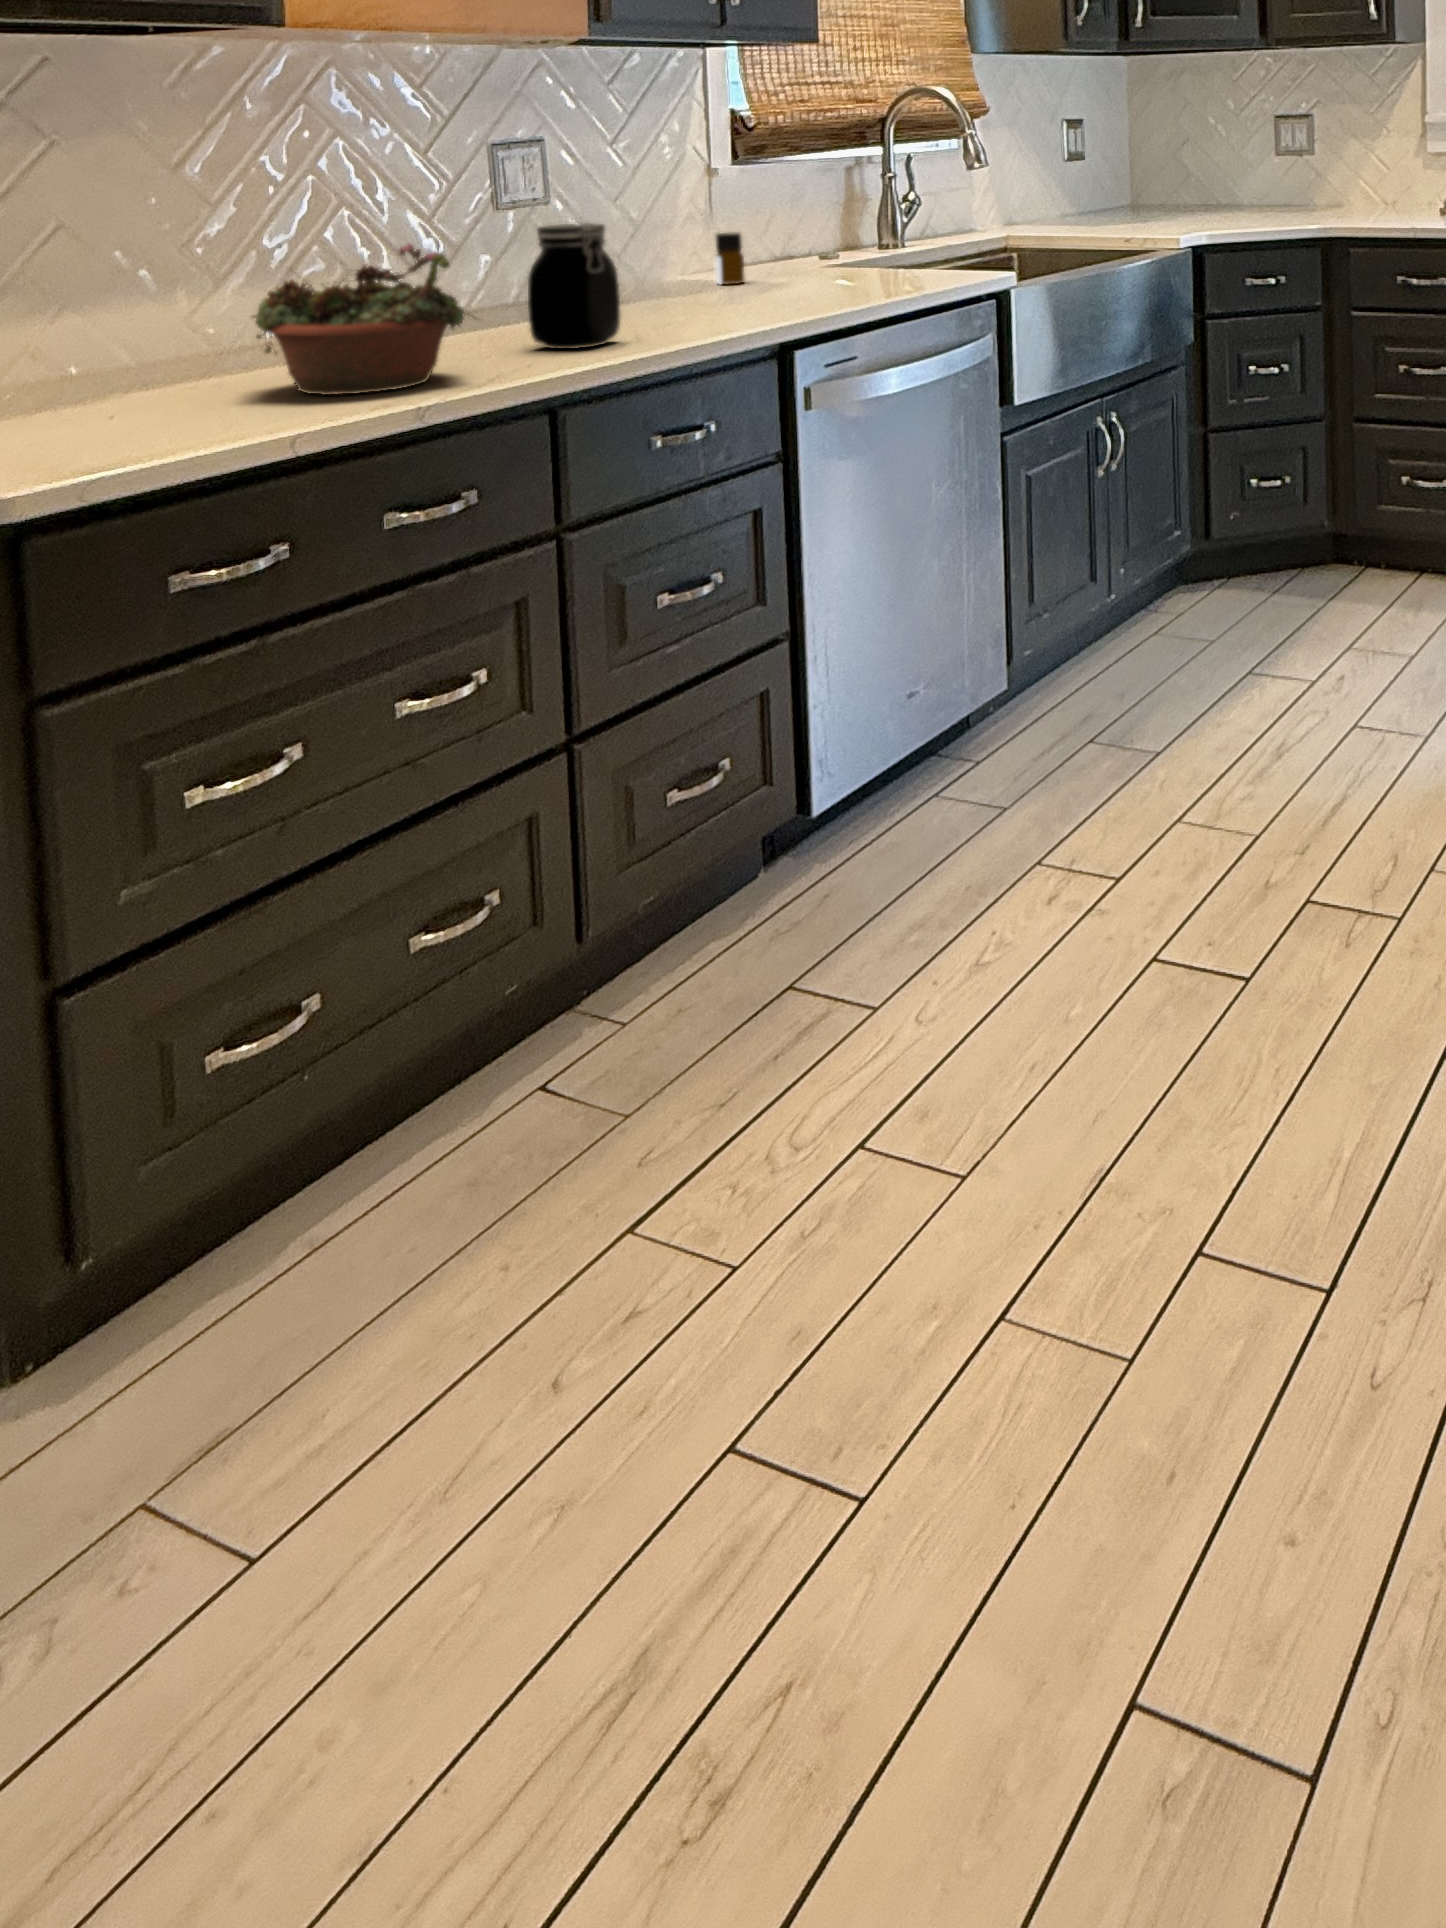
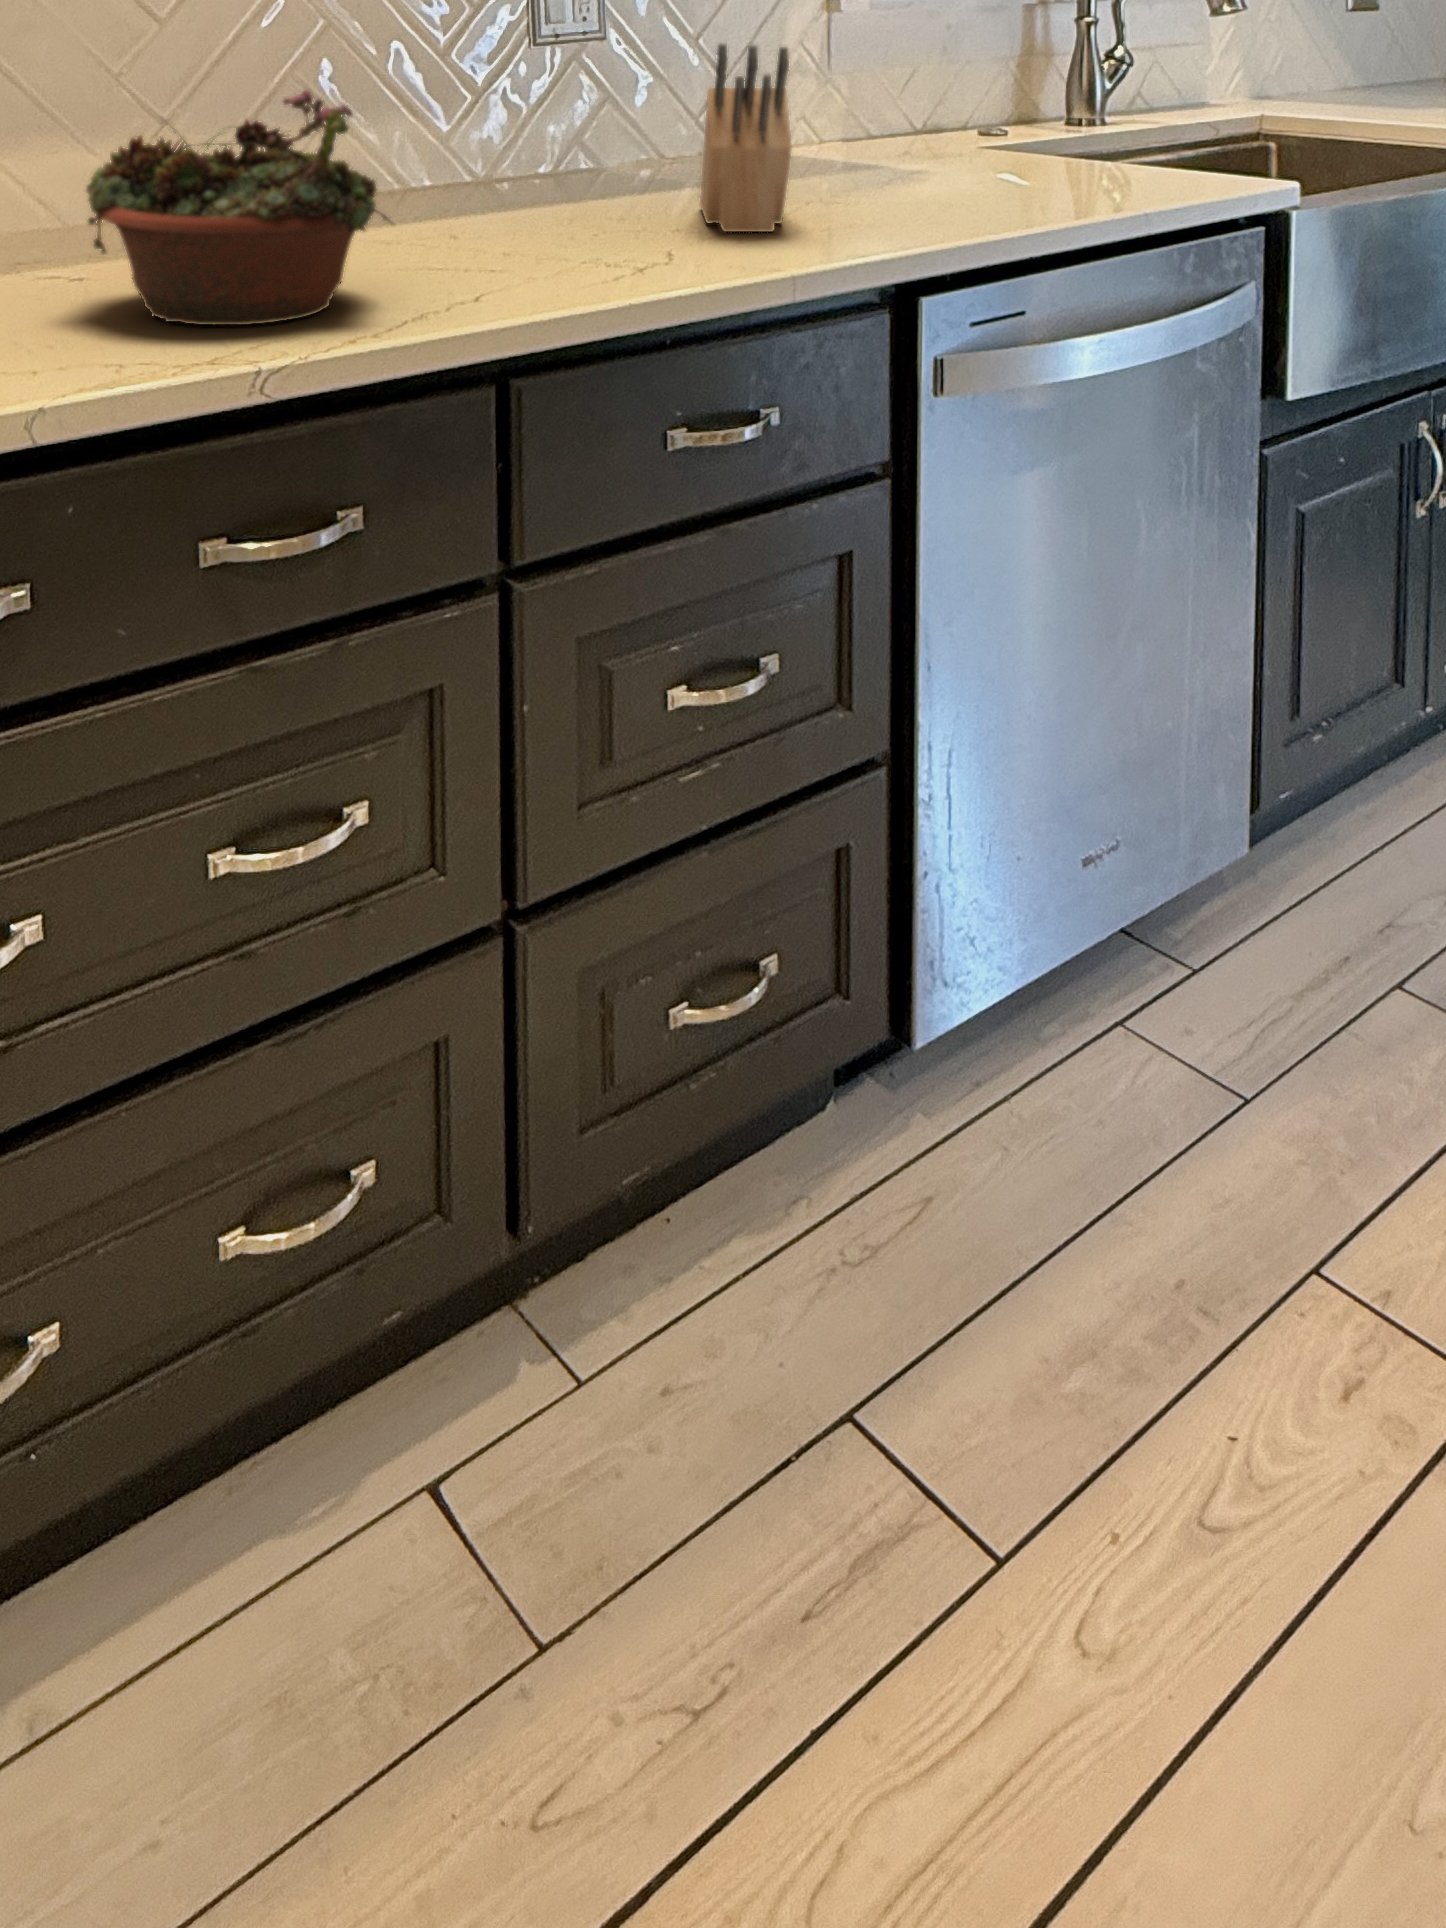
knife block: none [639,203,708,324] -> present [700,44,792,232]
jar: present [528,223,620,349] -> none [511,70,646,267]
bottle: present [715,232,745,284] -> none [827,93,868,167]

